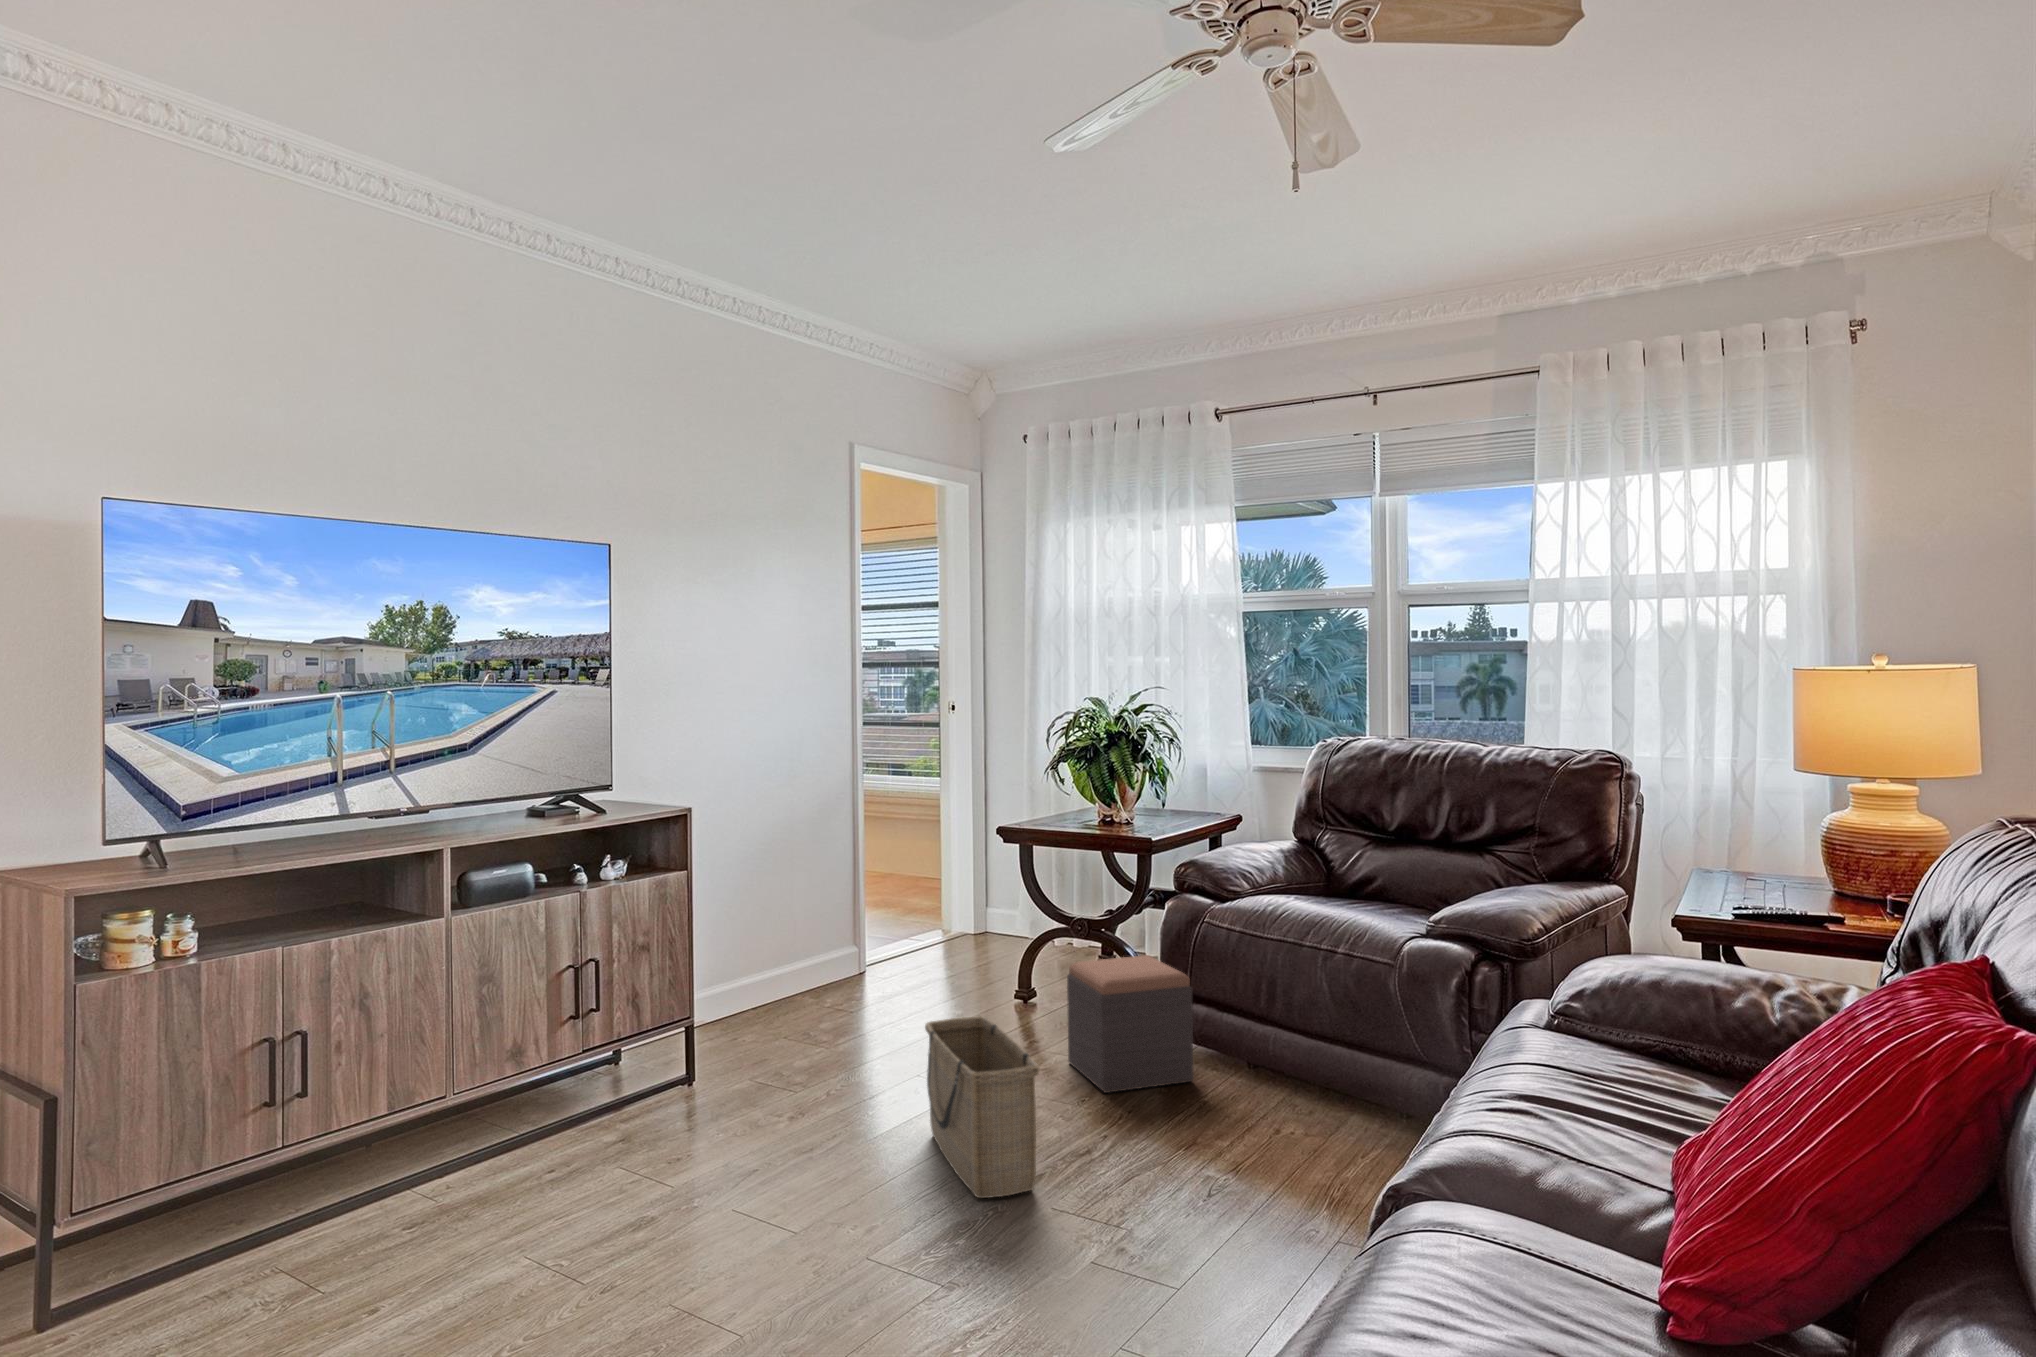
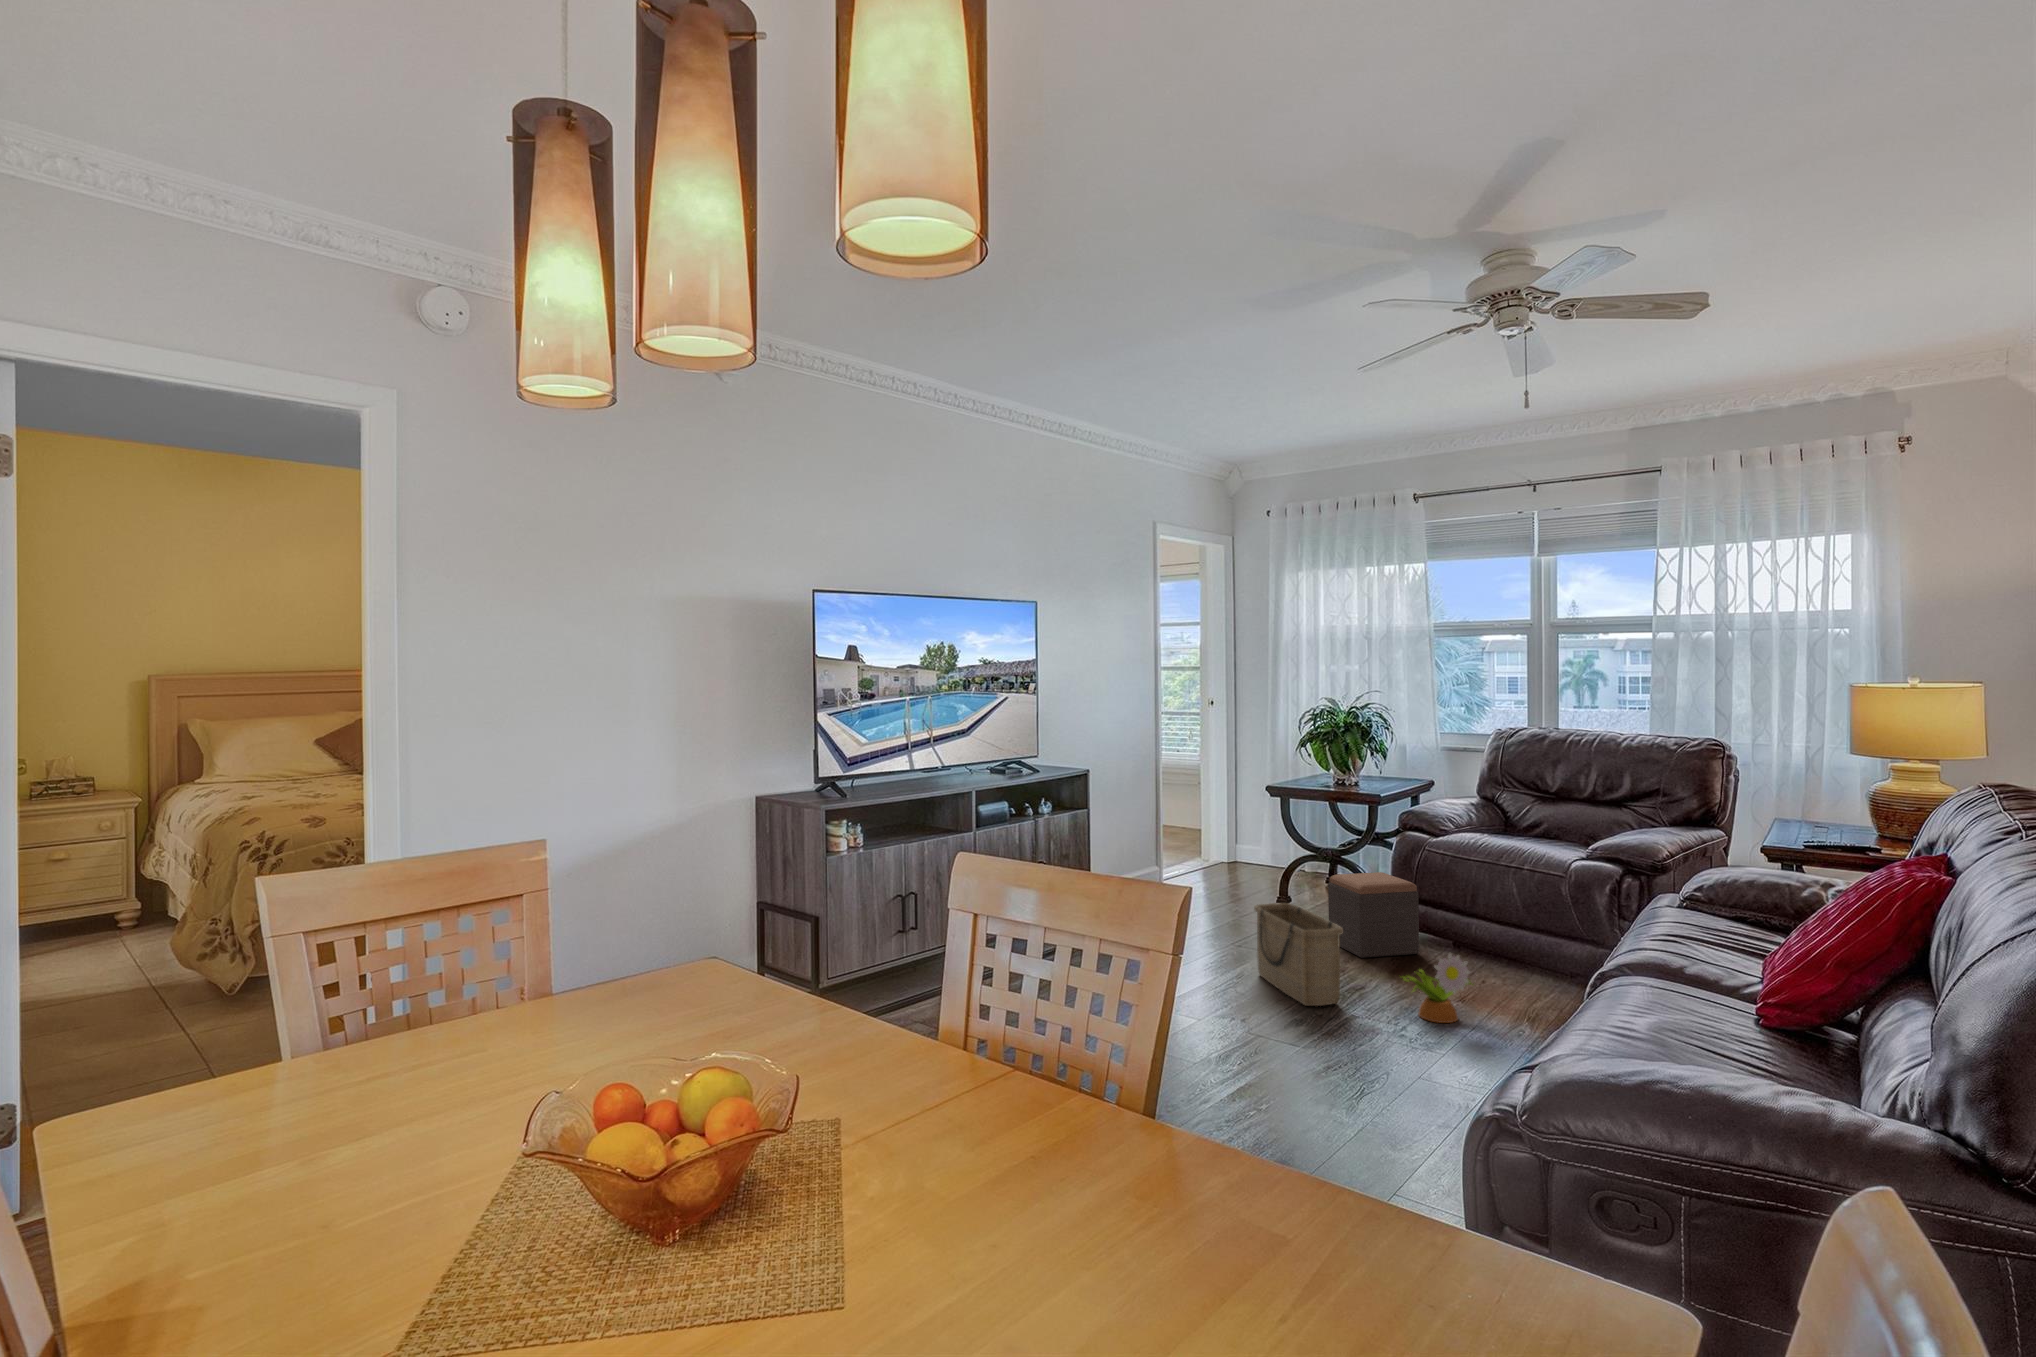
decorative plant: none [1128,1106,1245,1223] -> present [1403,954,1471,1023]

